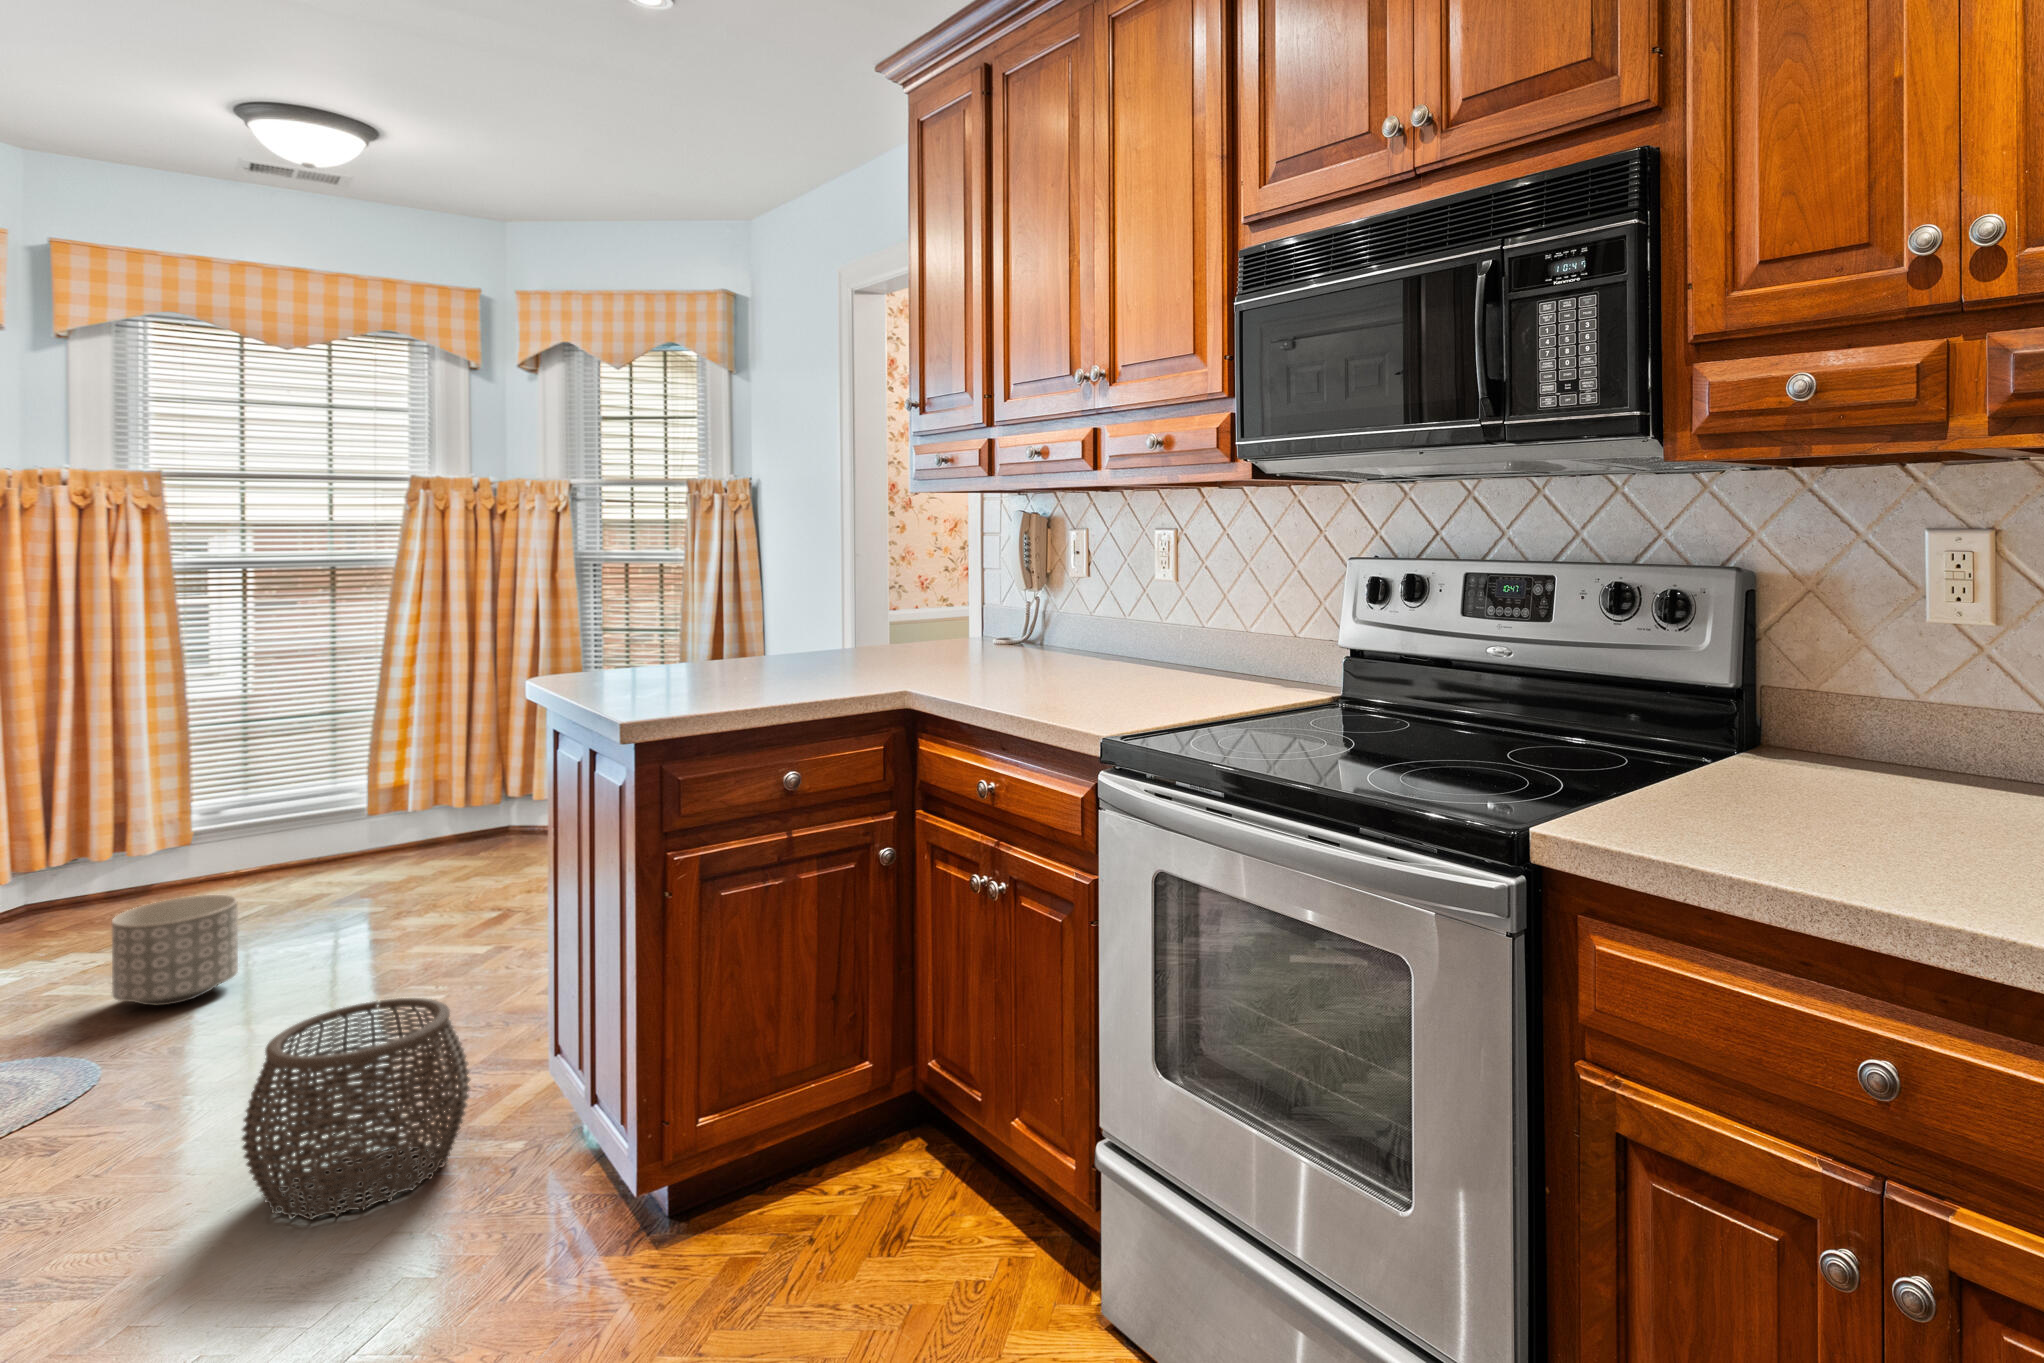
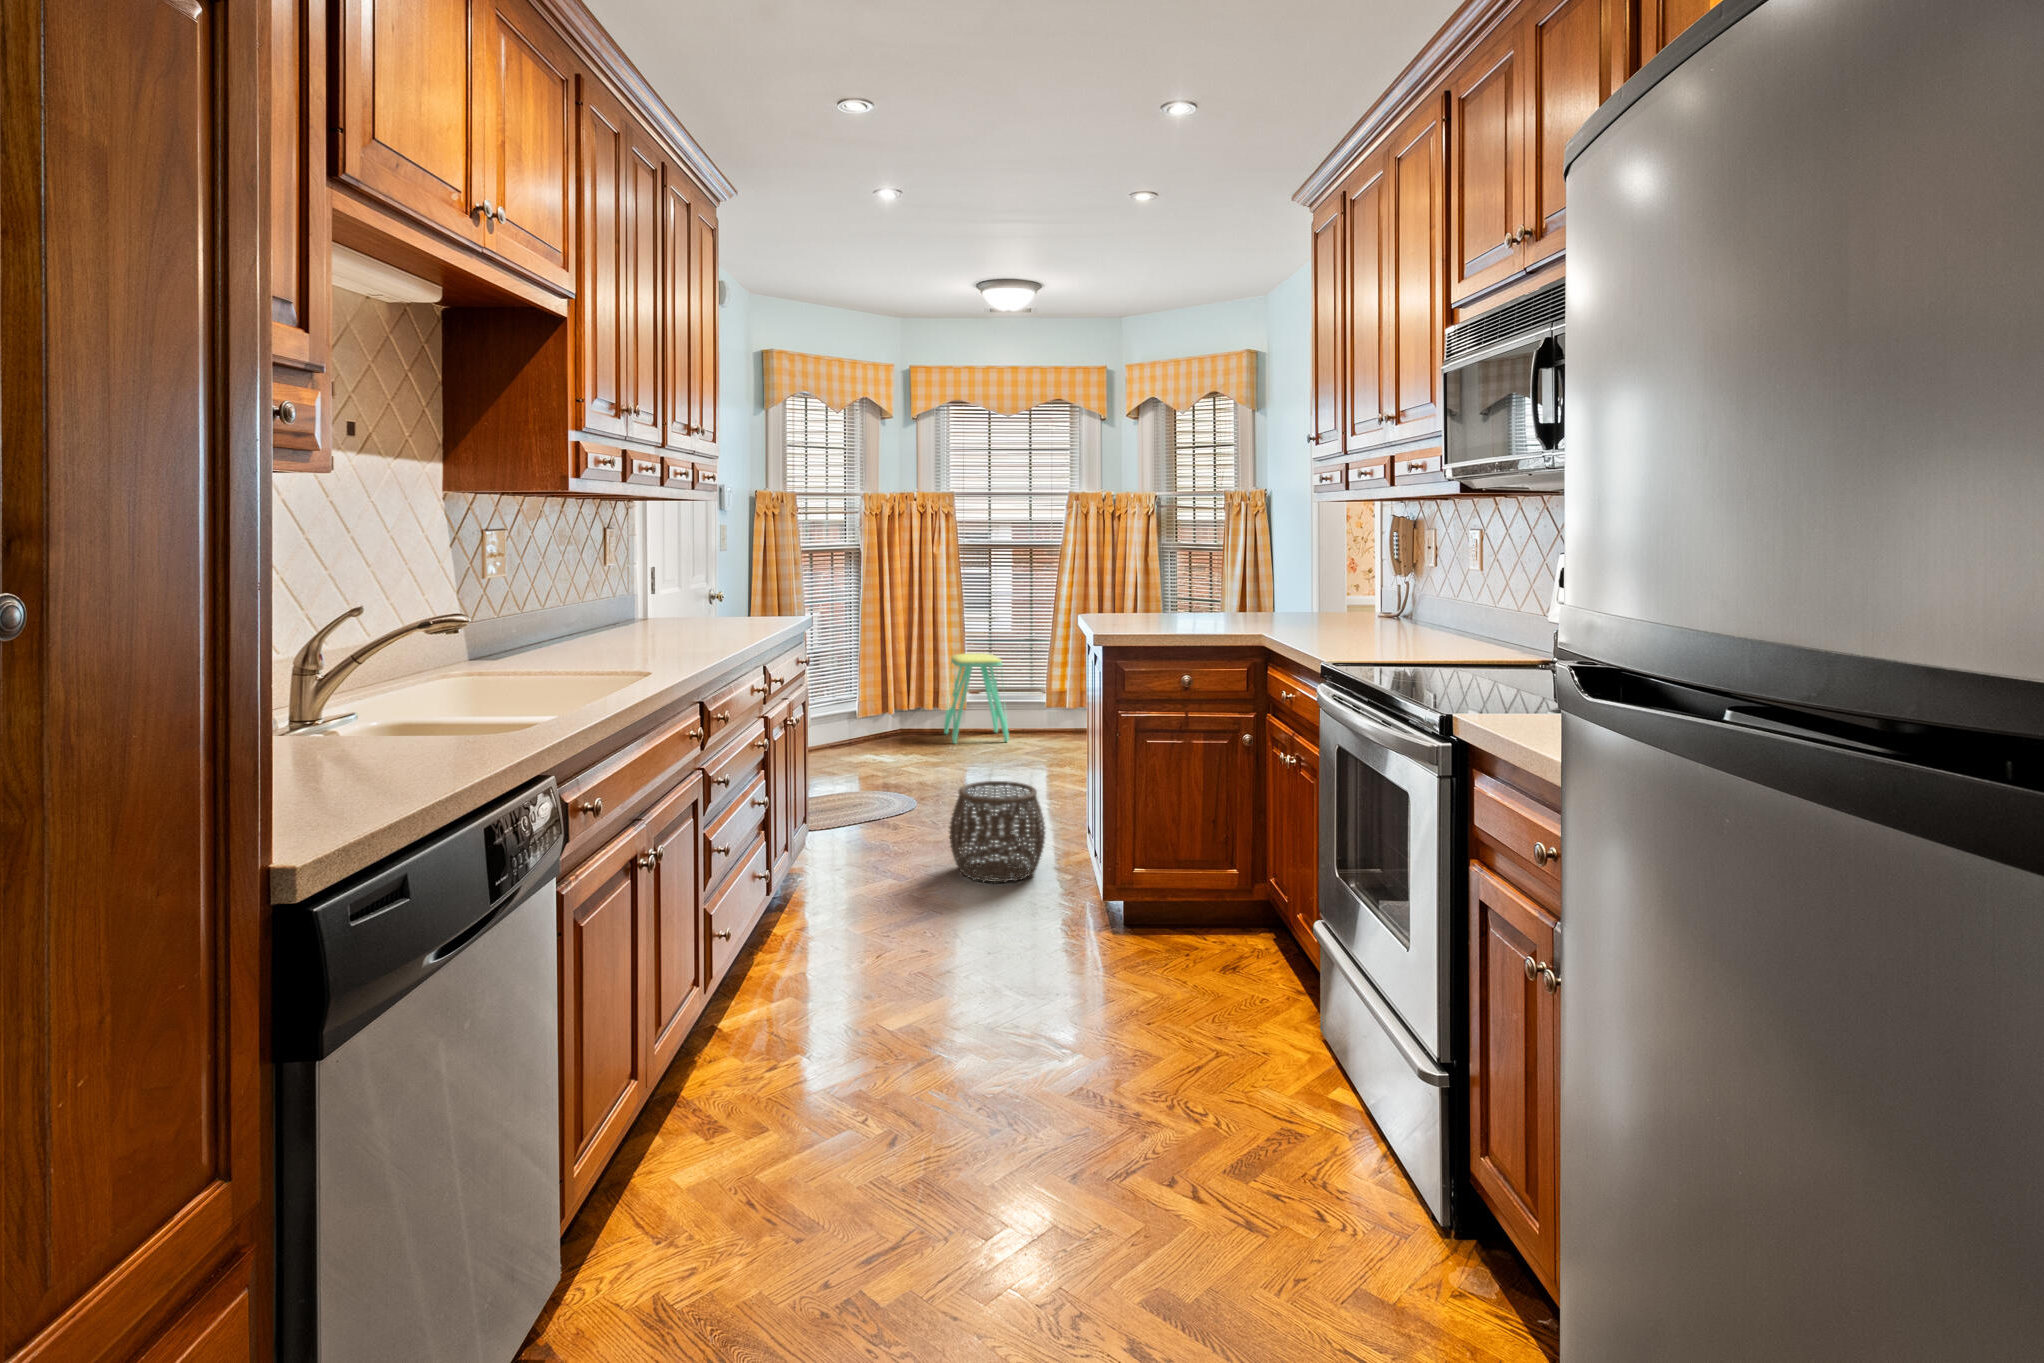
stool: none [151,745,301,912] -> present [944,653,1009,744]
planter: present [112,895,238,1006] -> none [919,728,970,783]

